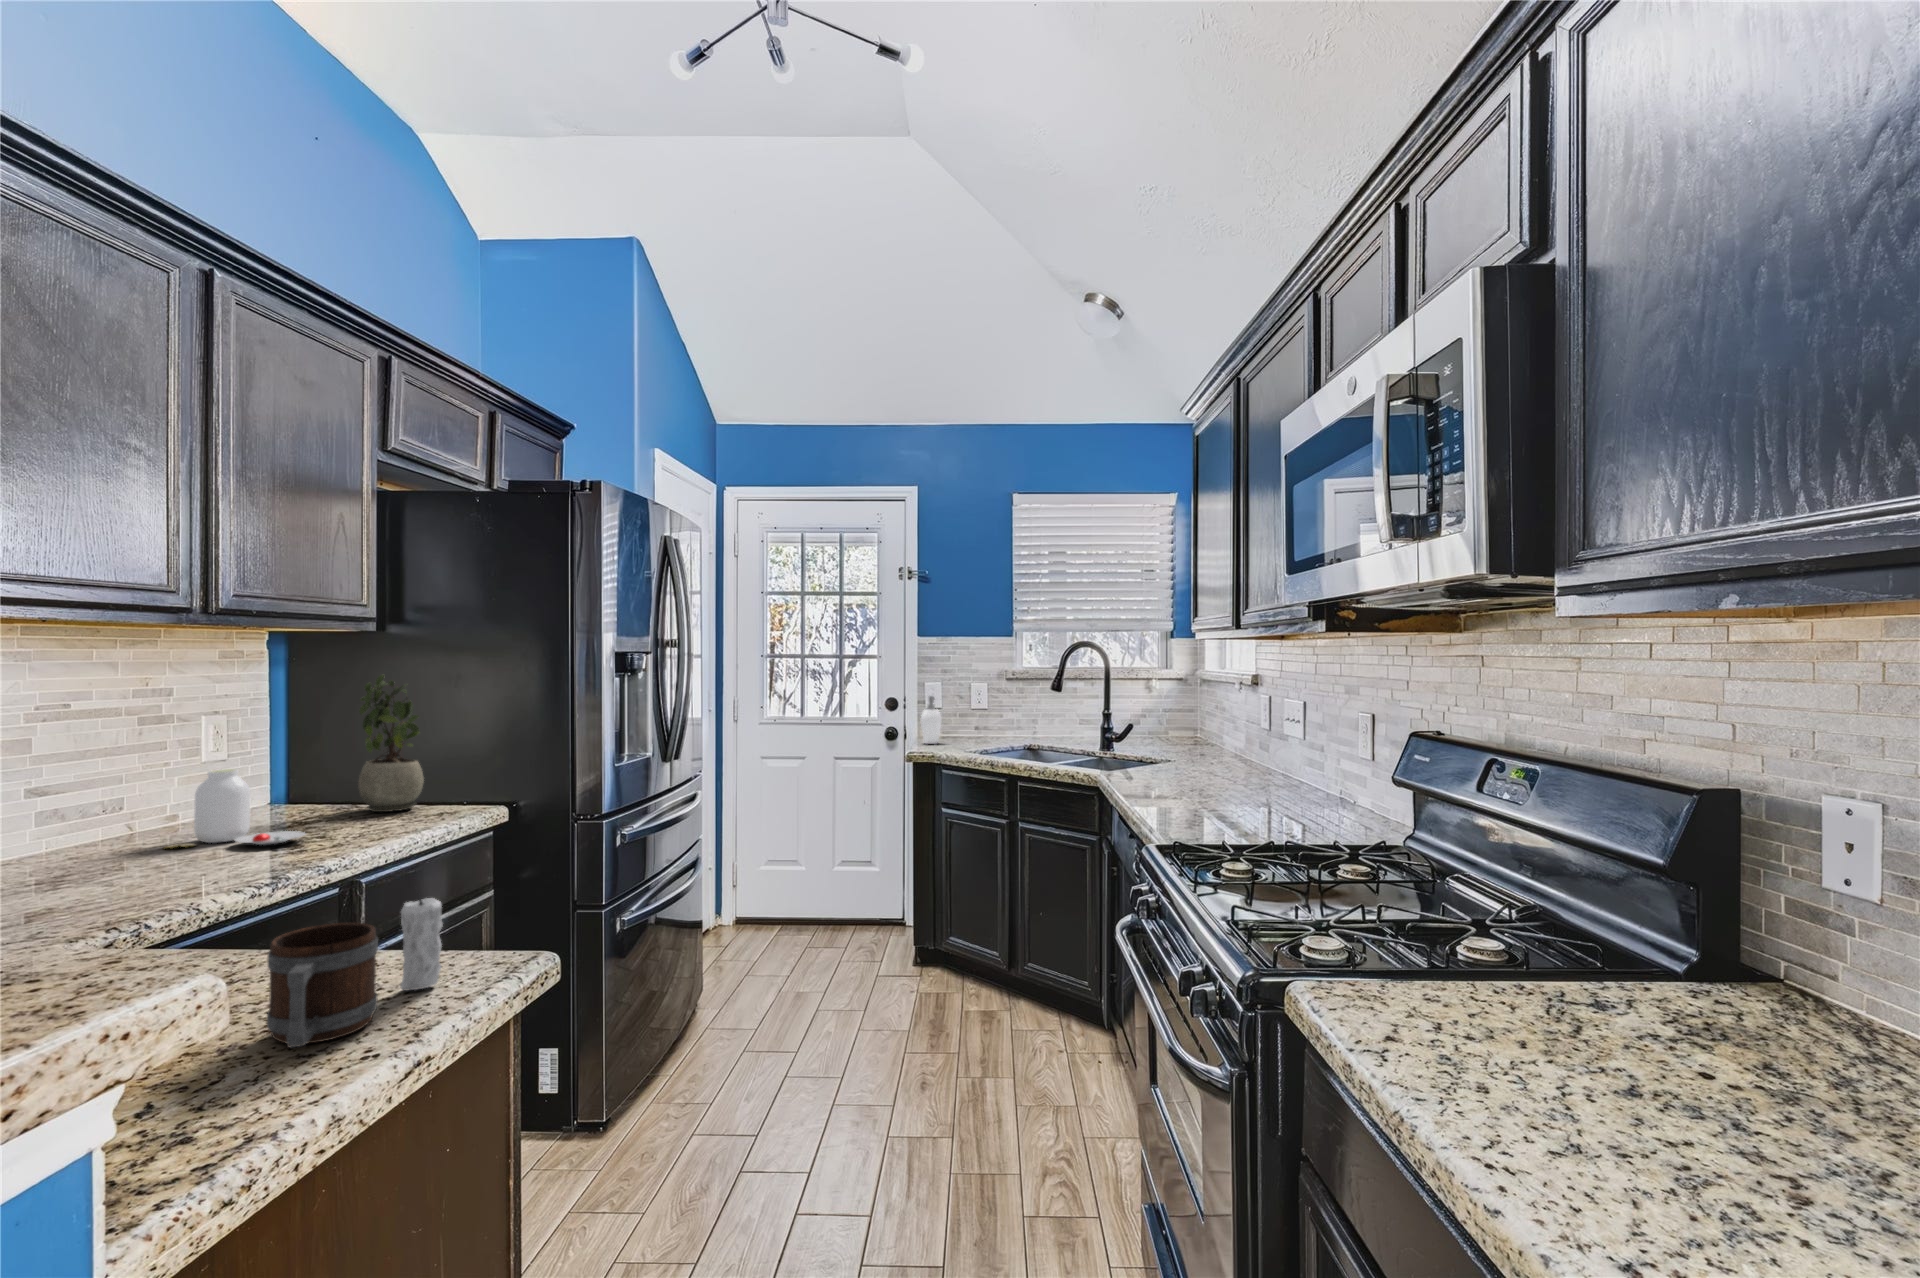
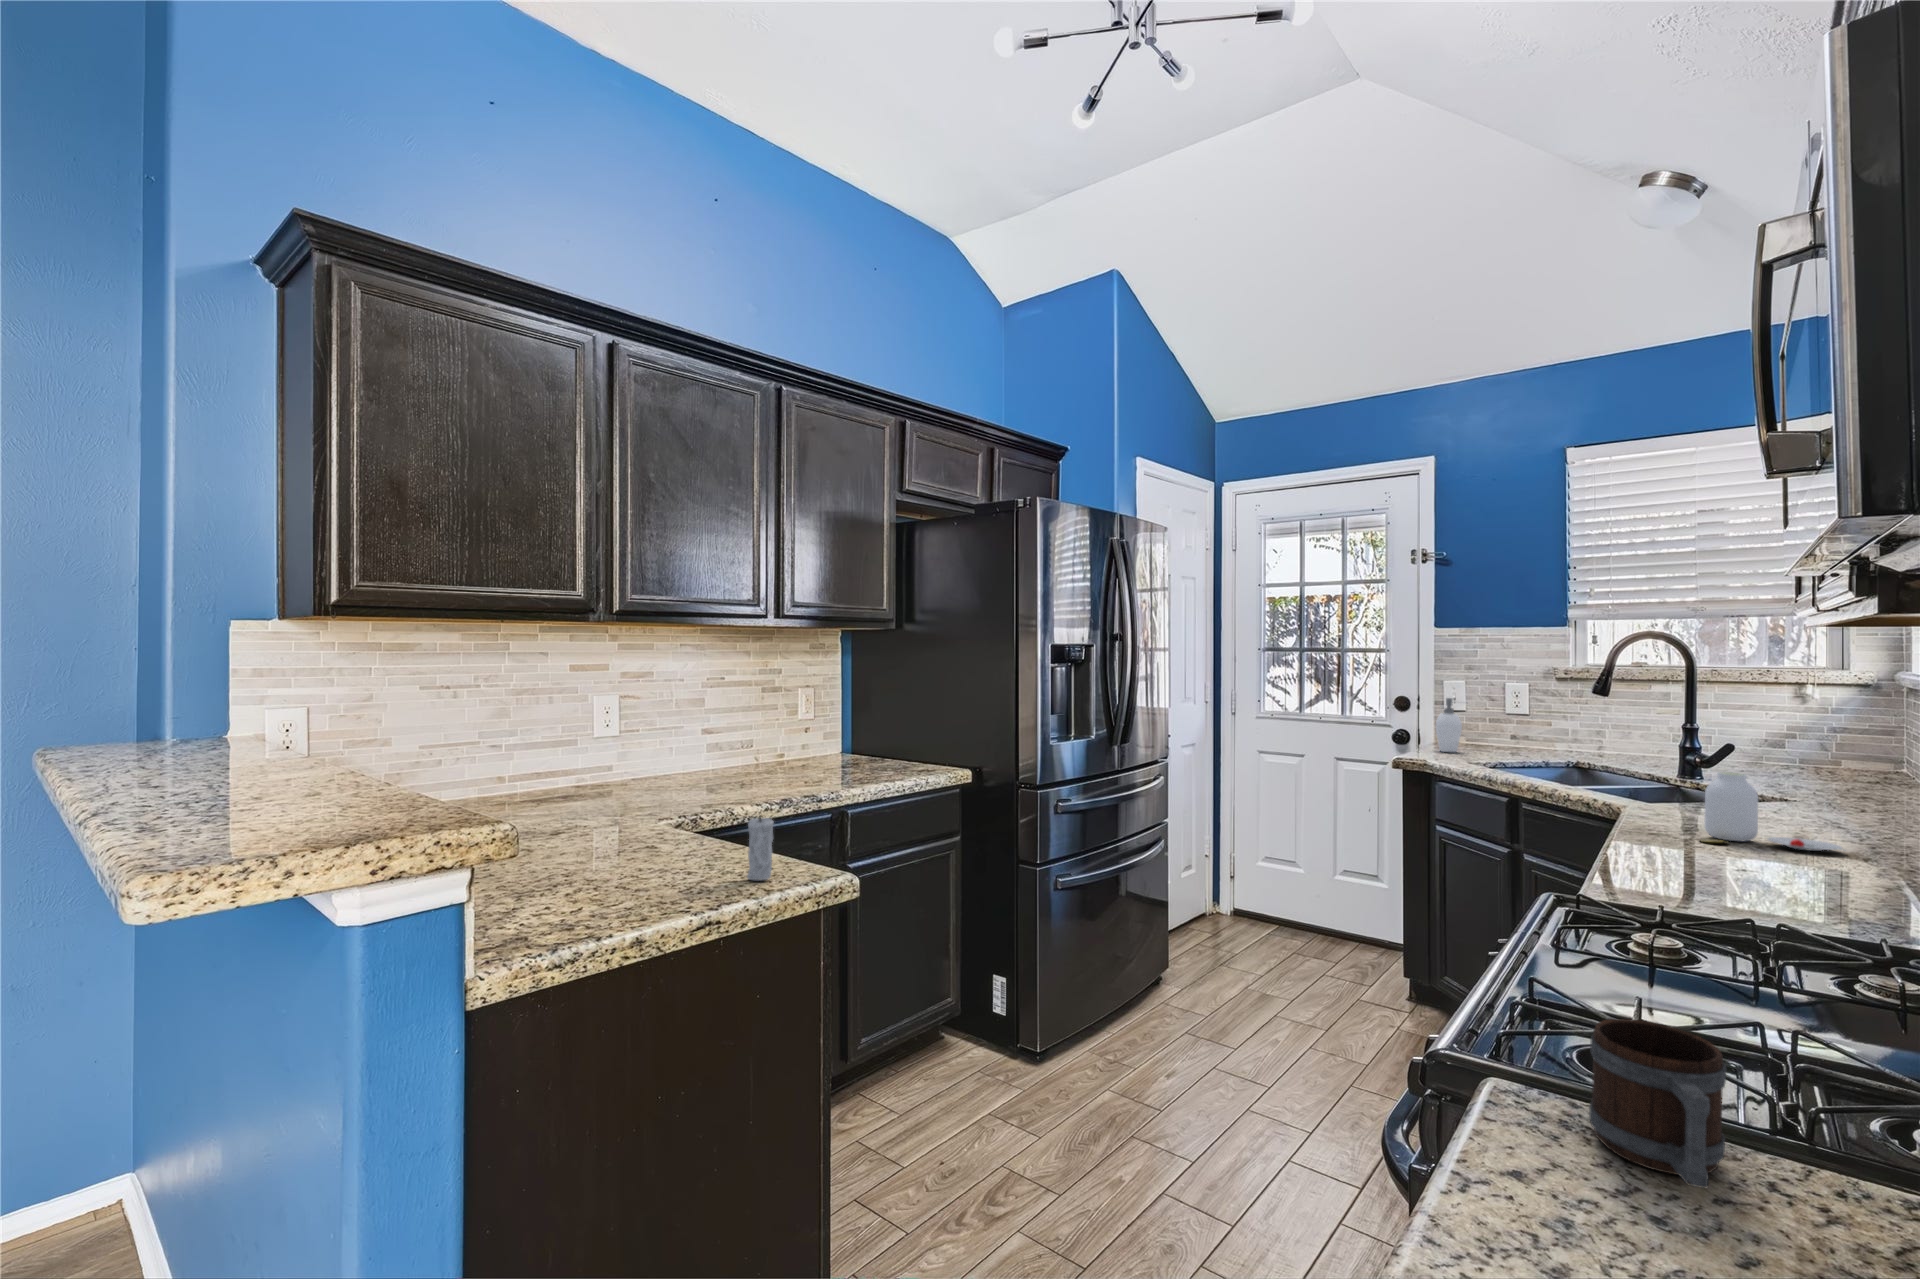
potted plant: present [358,675,424,812] -> none [876,658,919,765]
jar: present [165,769,305,848] -> present [1700,772,1842,851]
mug: present [267,922,378,1048] -> present [1589,1019,1726,1188]

